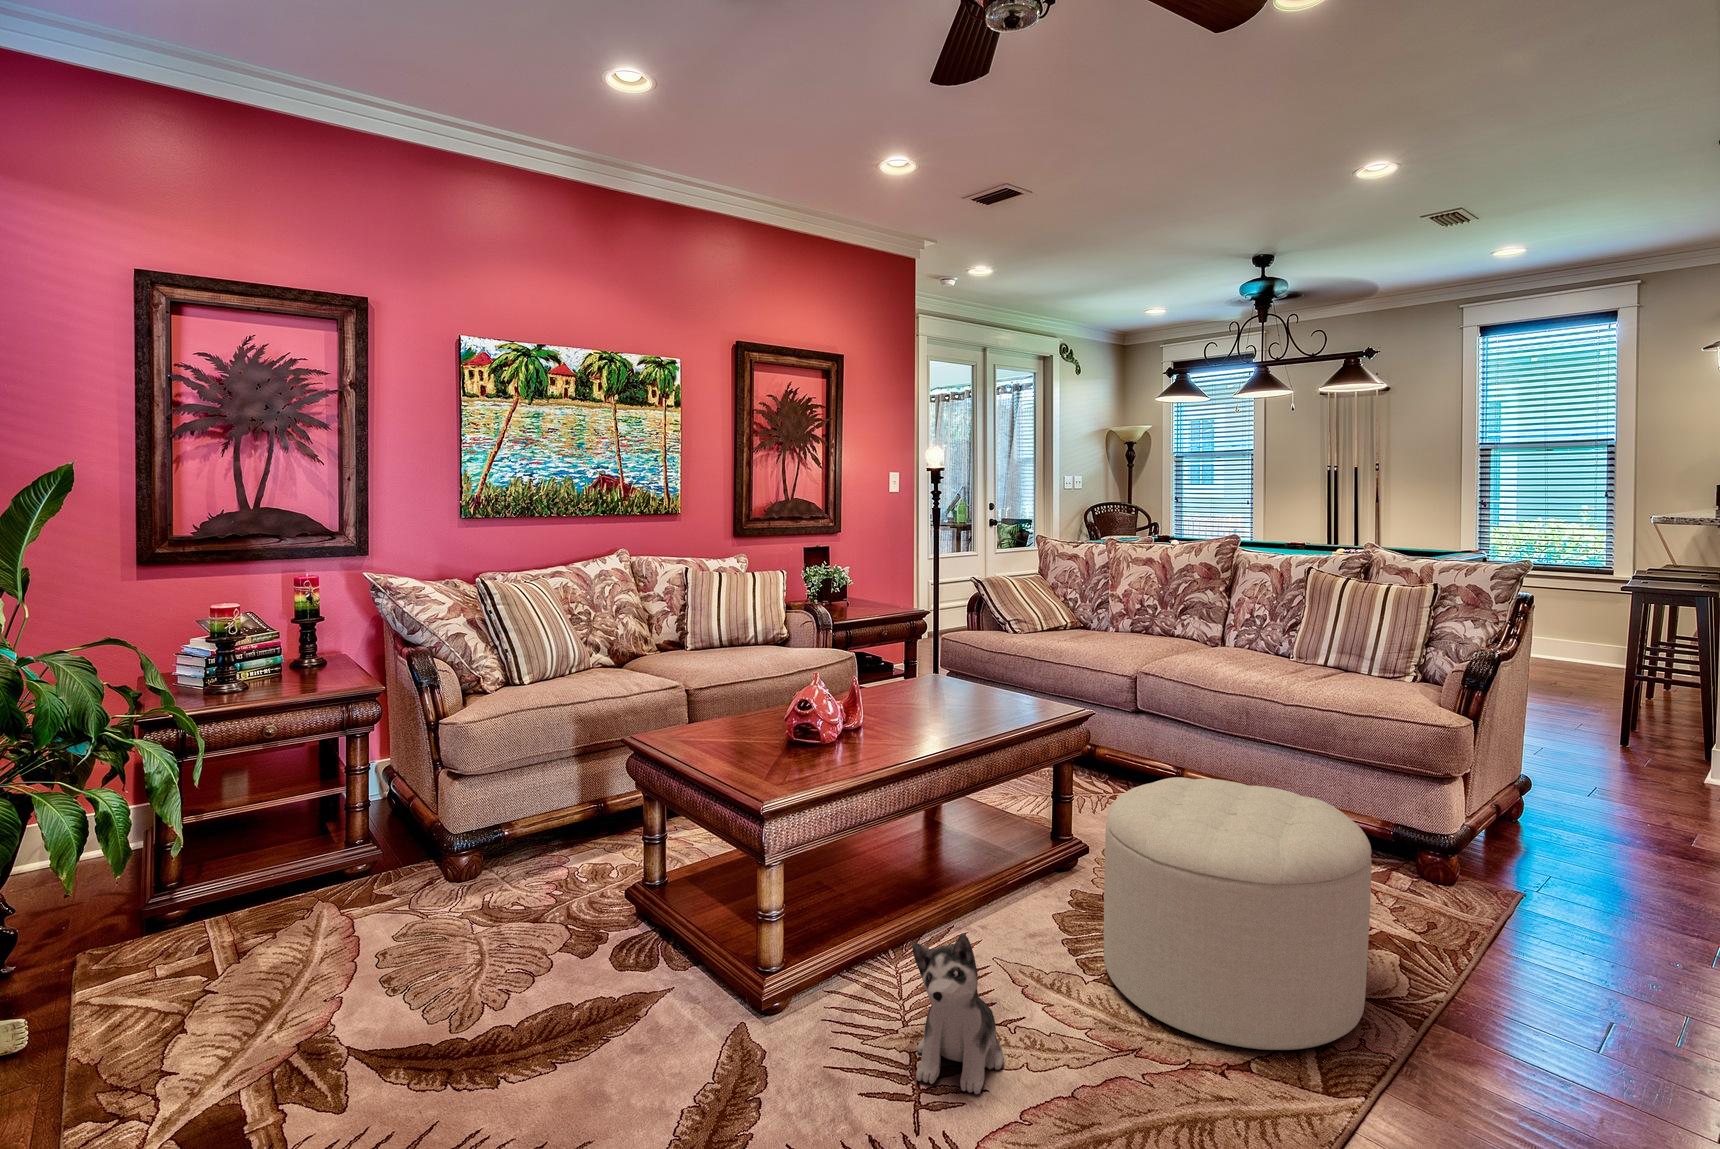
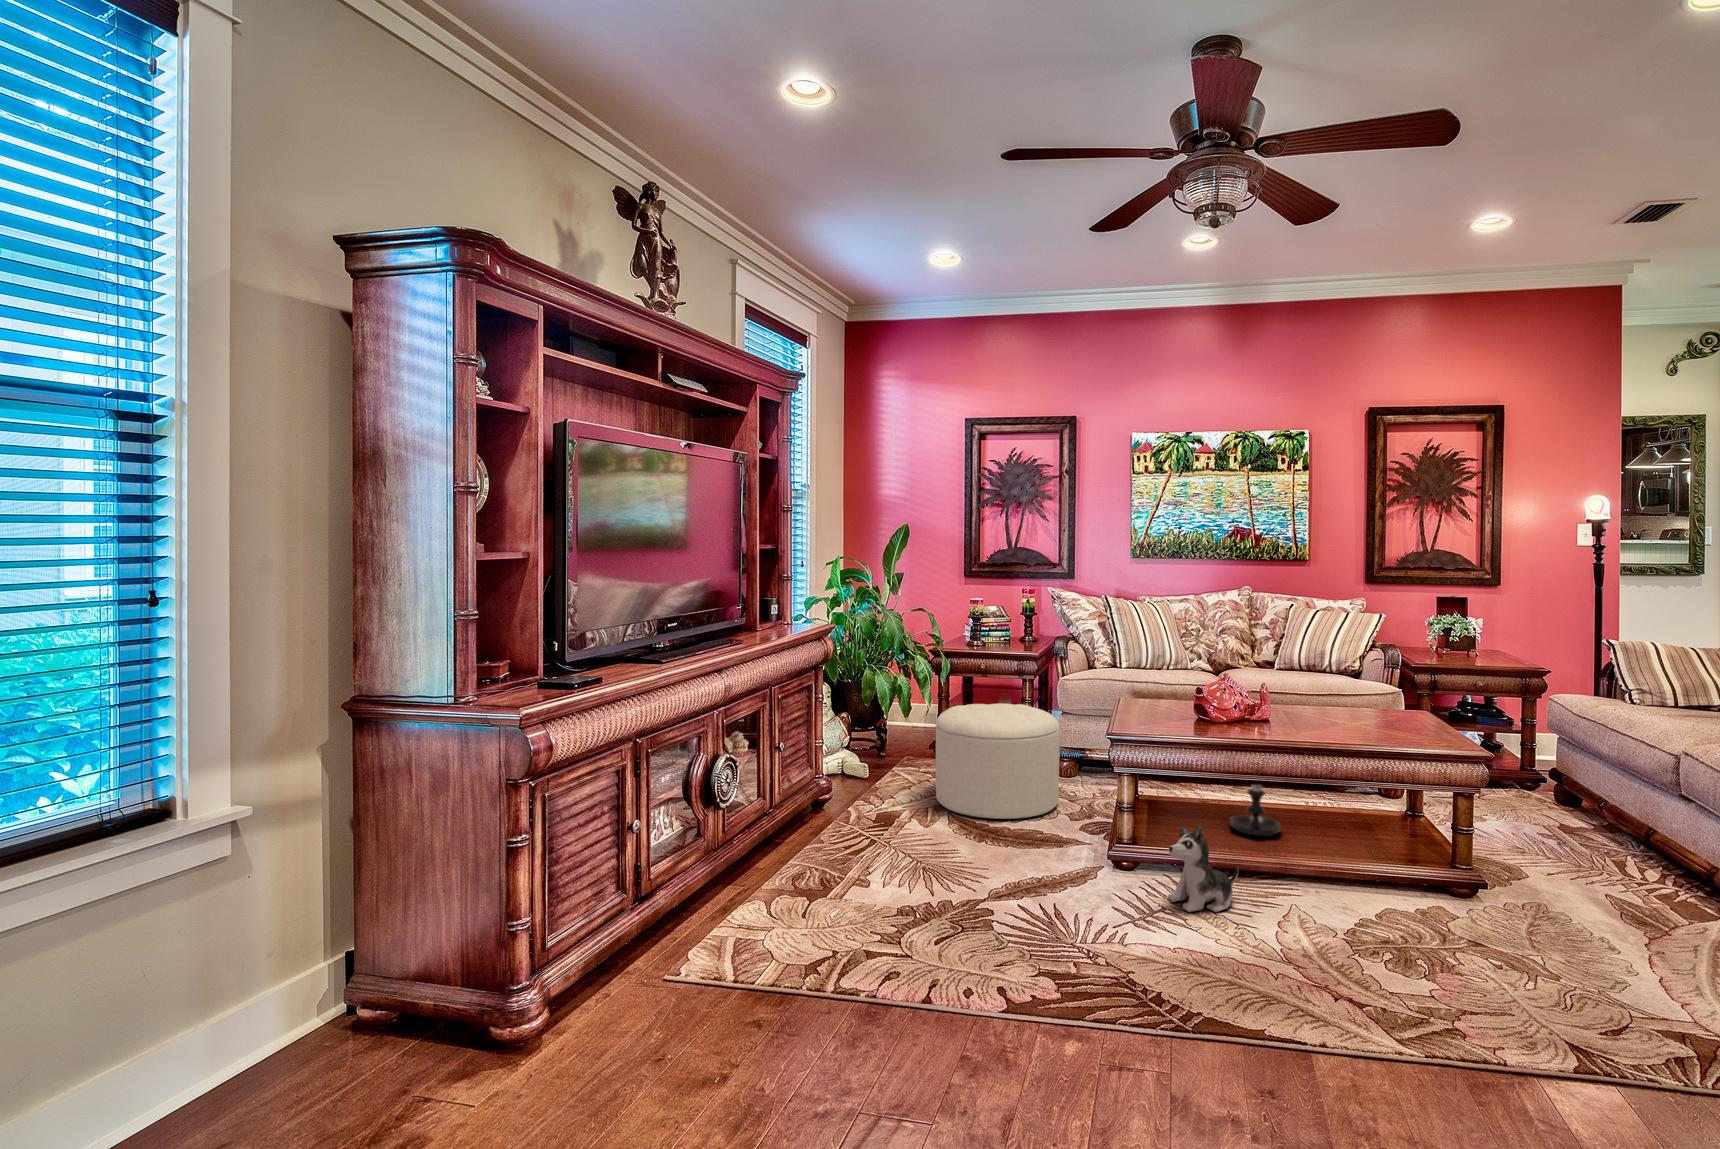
ottoman: present [1104,777,1372,1050] -> present [936,703,1059,819]
candle holder: none [833,788,910,900] -> present [1230,785,1281,836]

